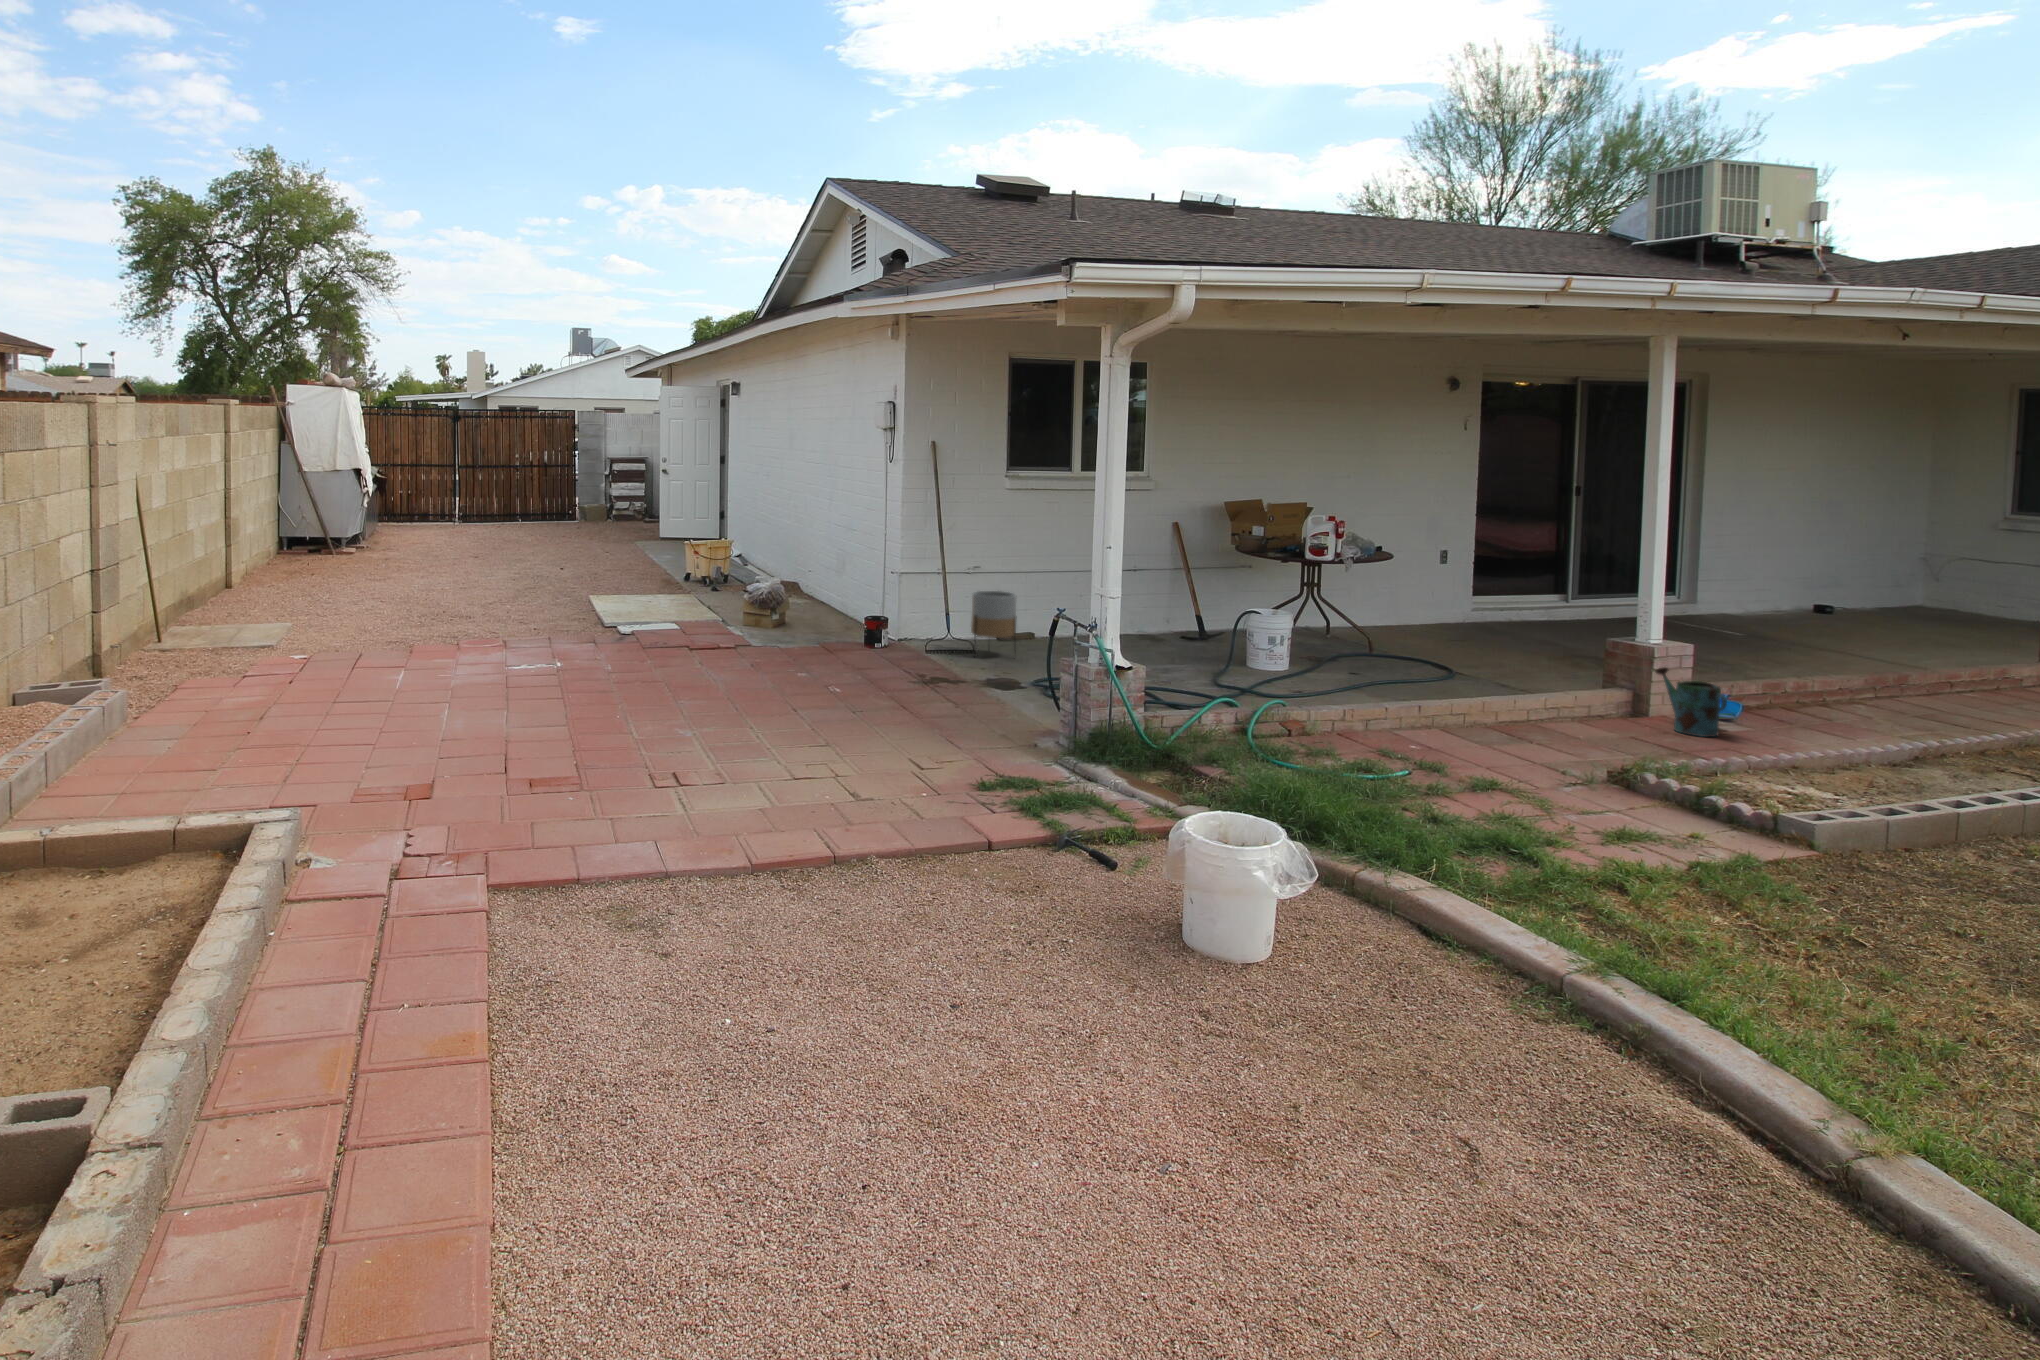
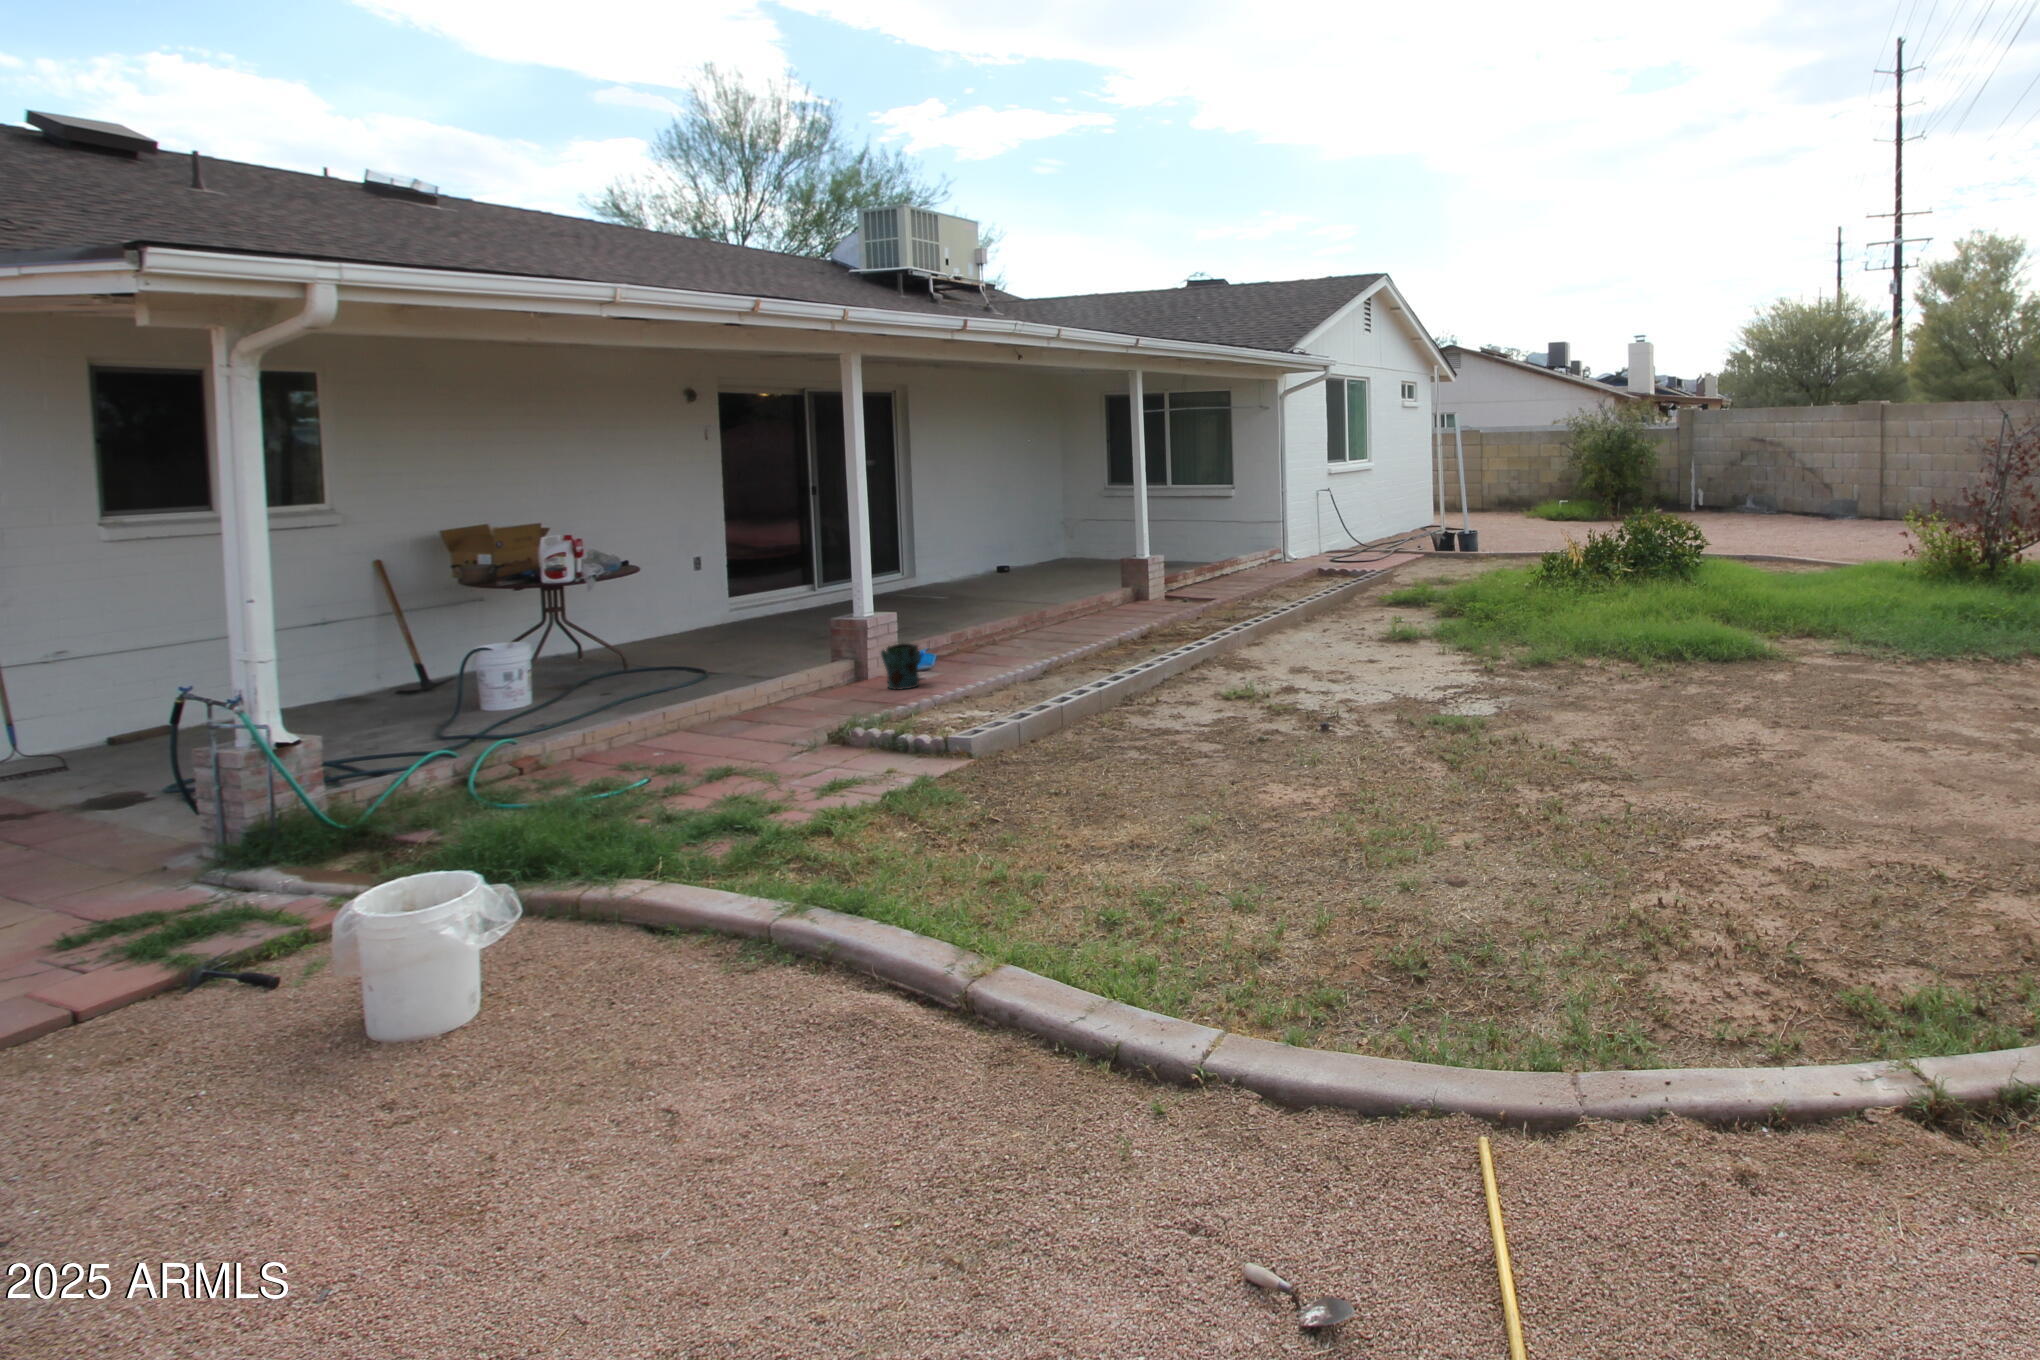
planter: present [971,591,1016,651] -> none [38,680,129,780]

